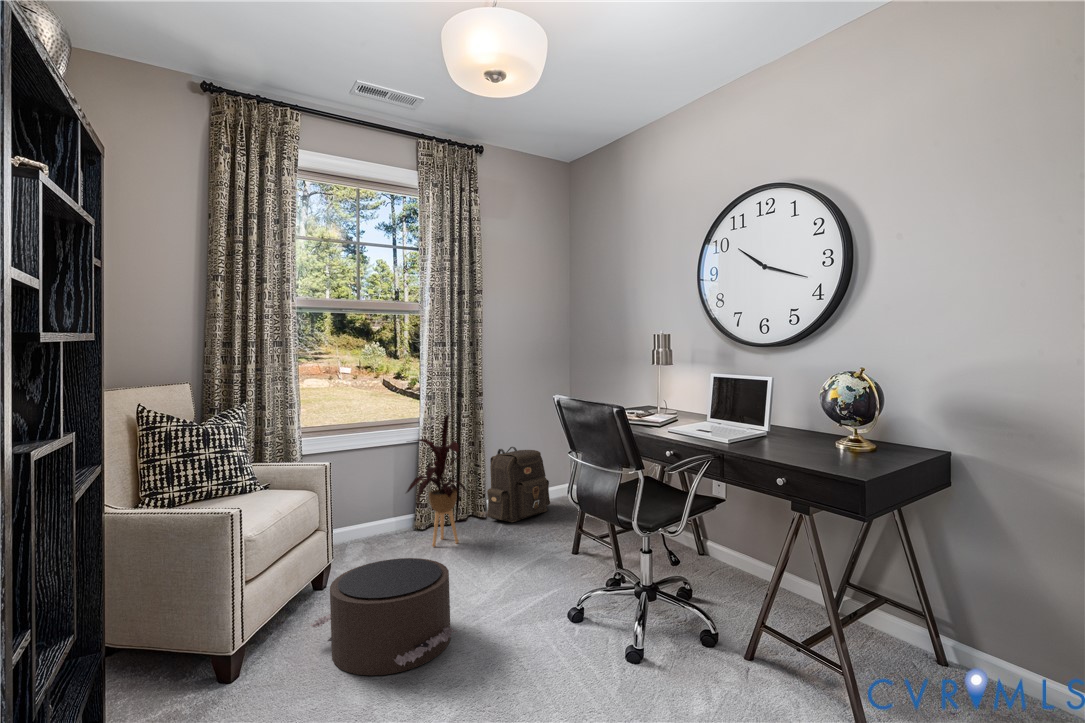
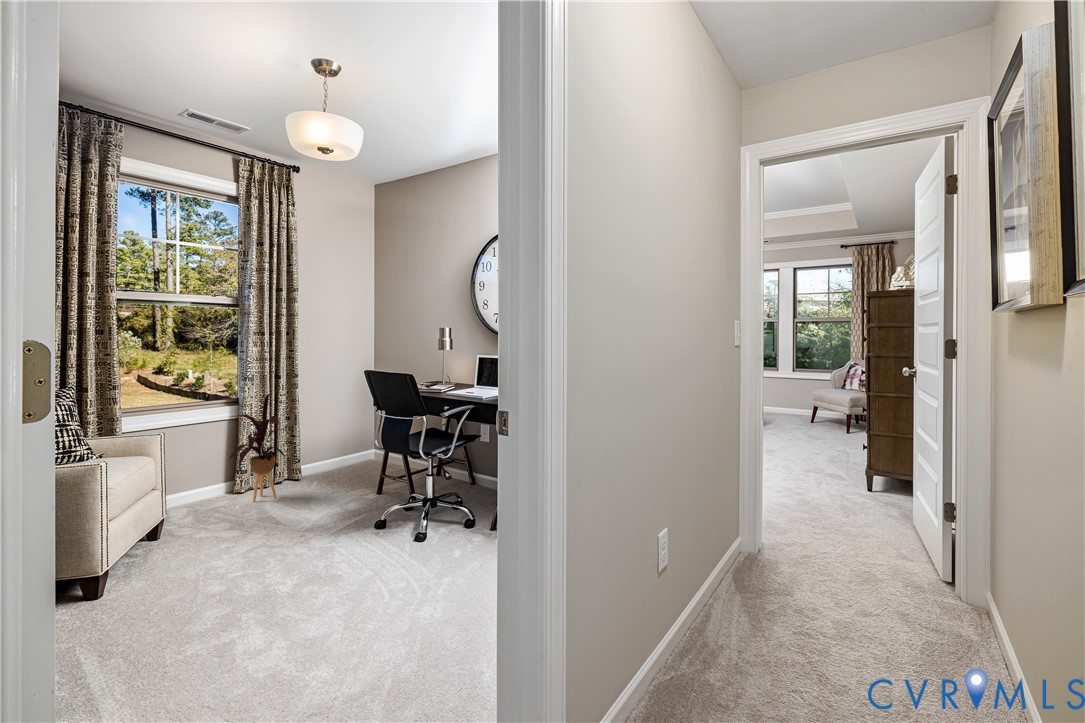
backpack: present [487,447,550,522] -> none [302,420,358,480]
pouf: present [311,558,457,675] -> none [150,503,279,584]

